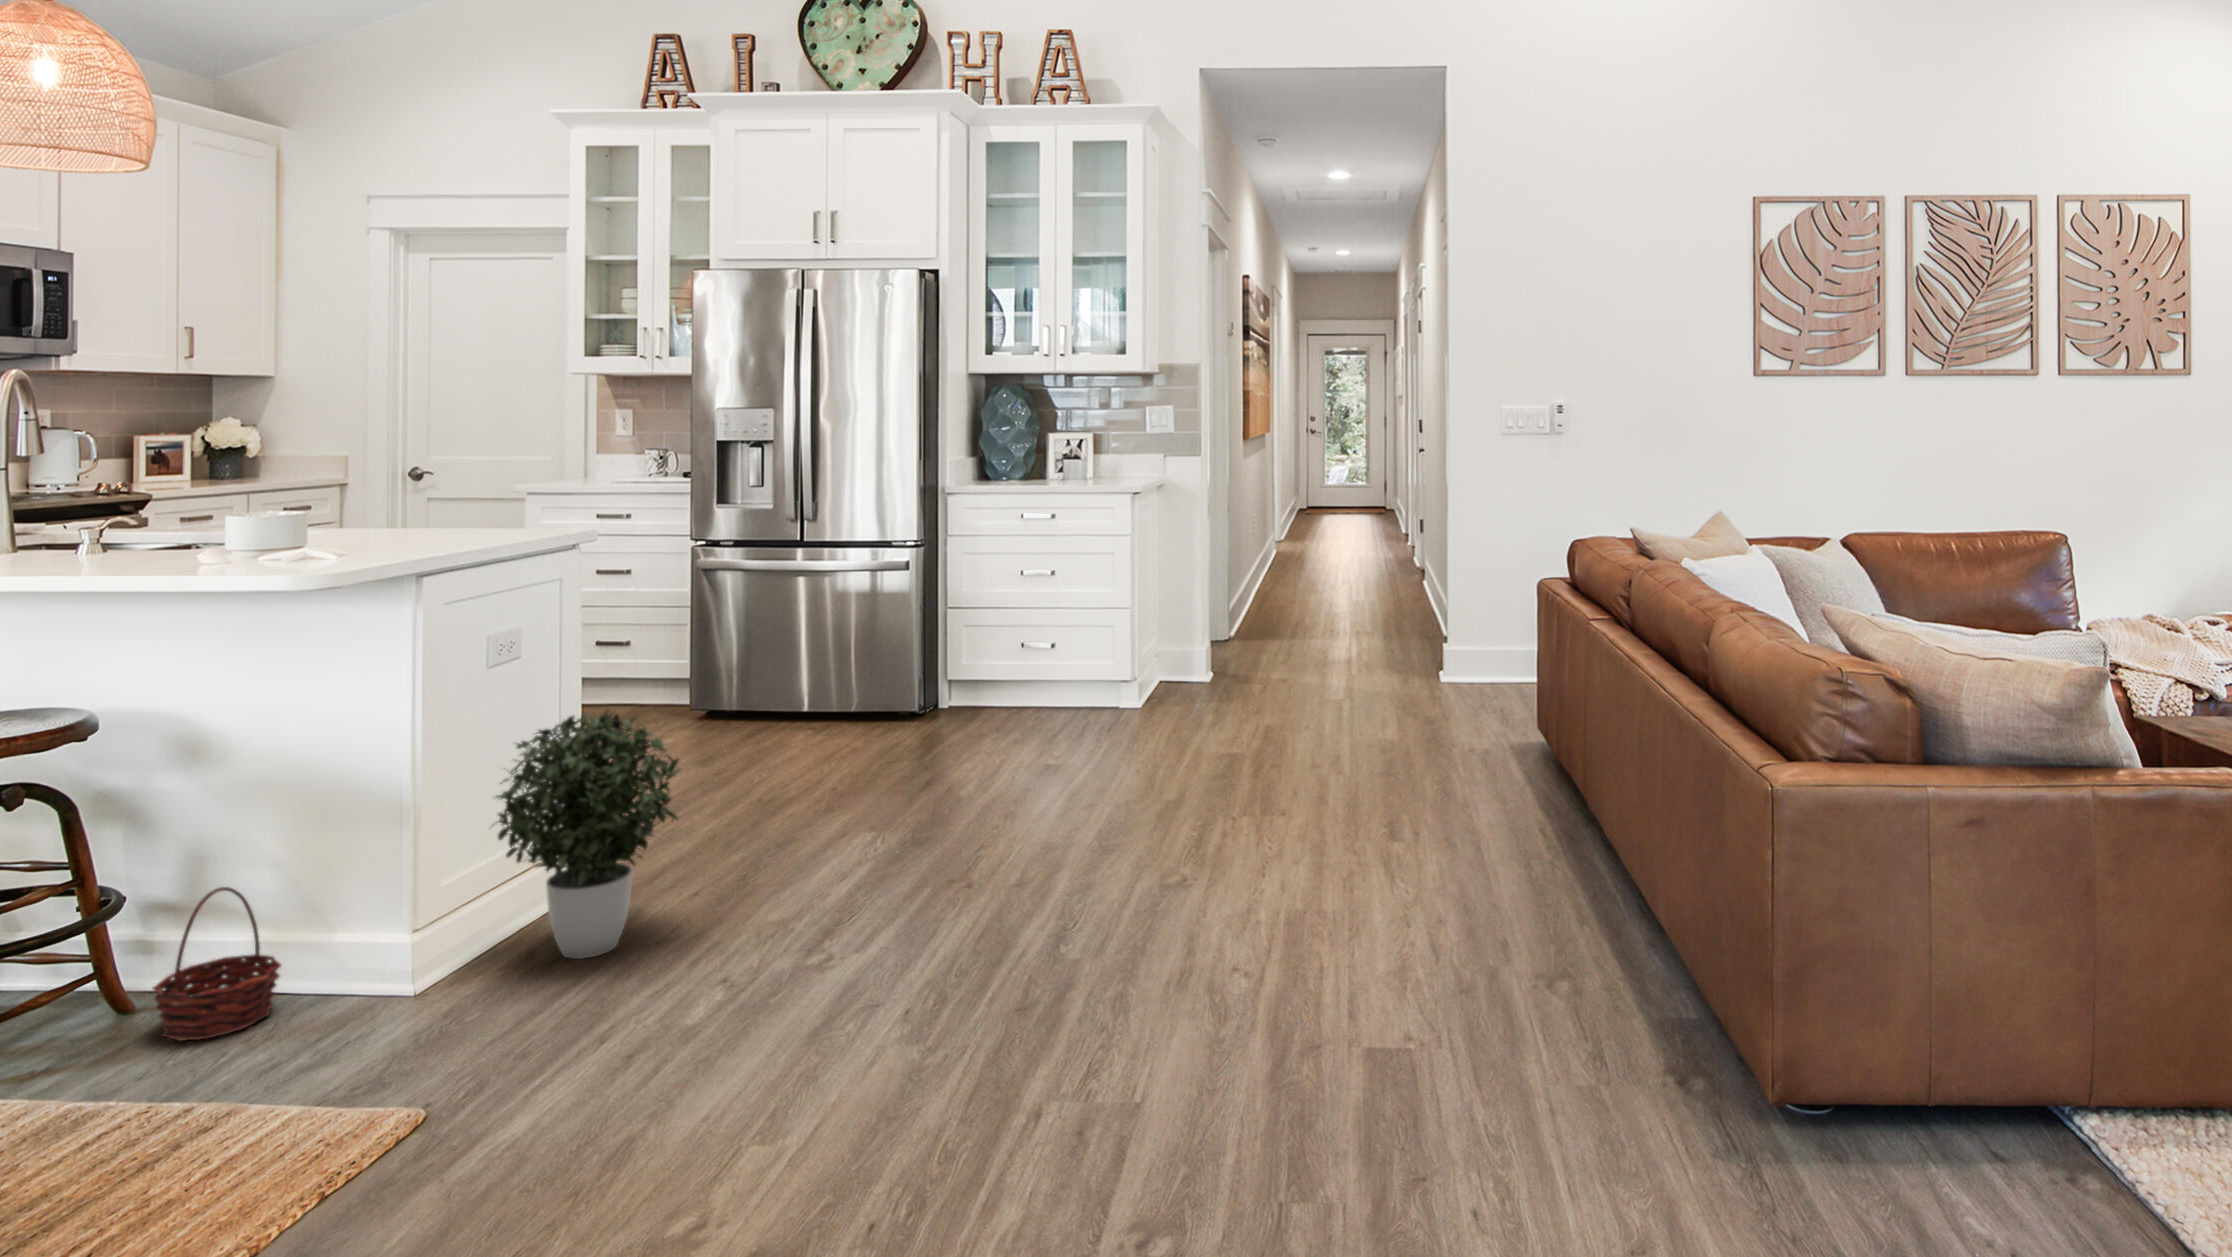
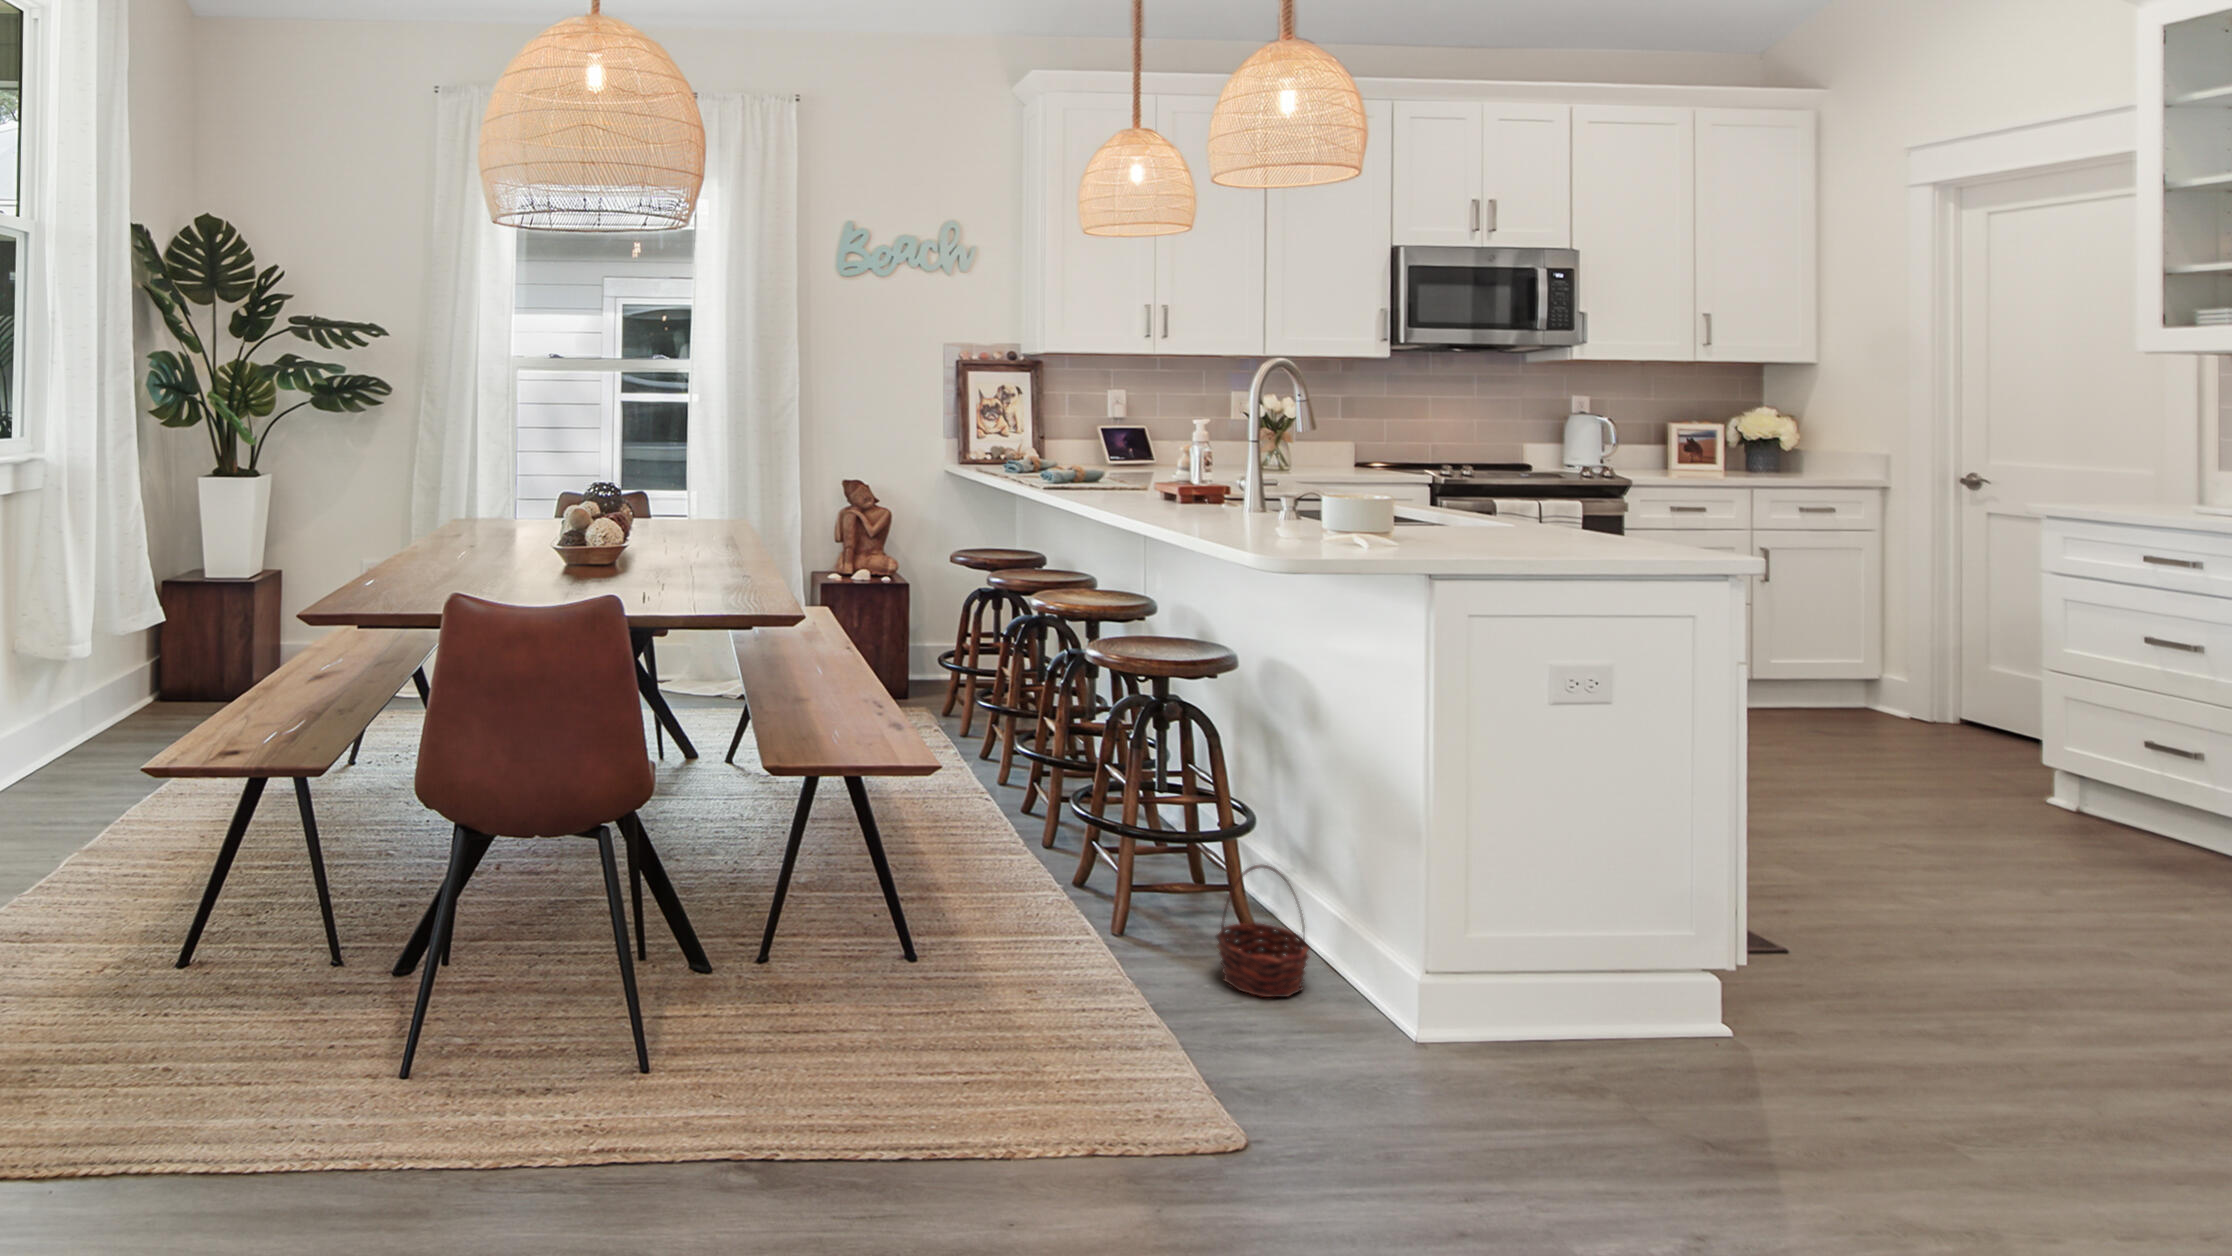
potted plant: present [492,709,680,959] -> none [1456,820,1700,1125]

